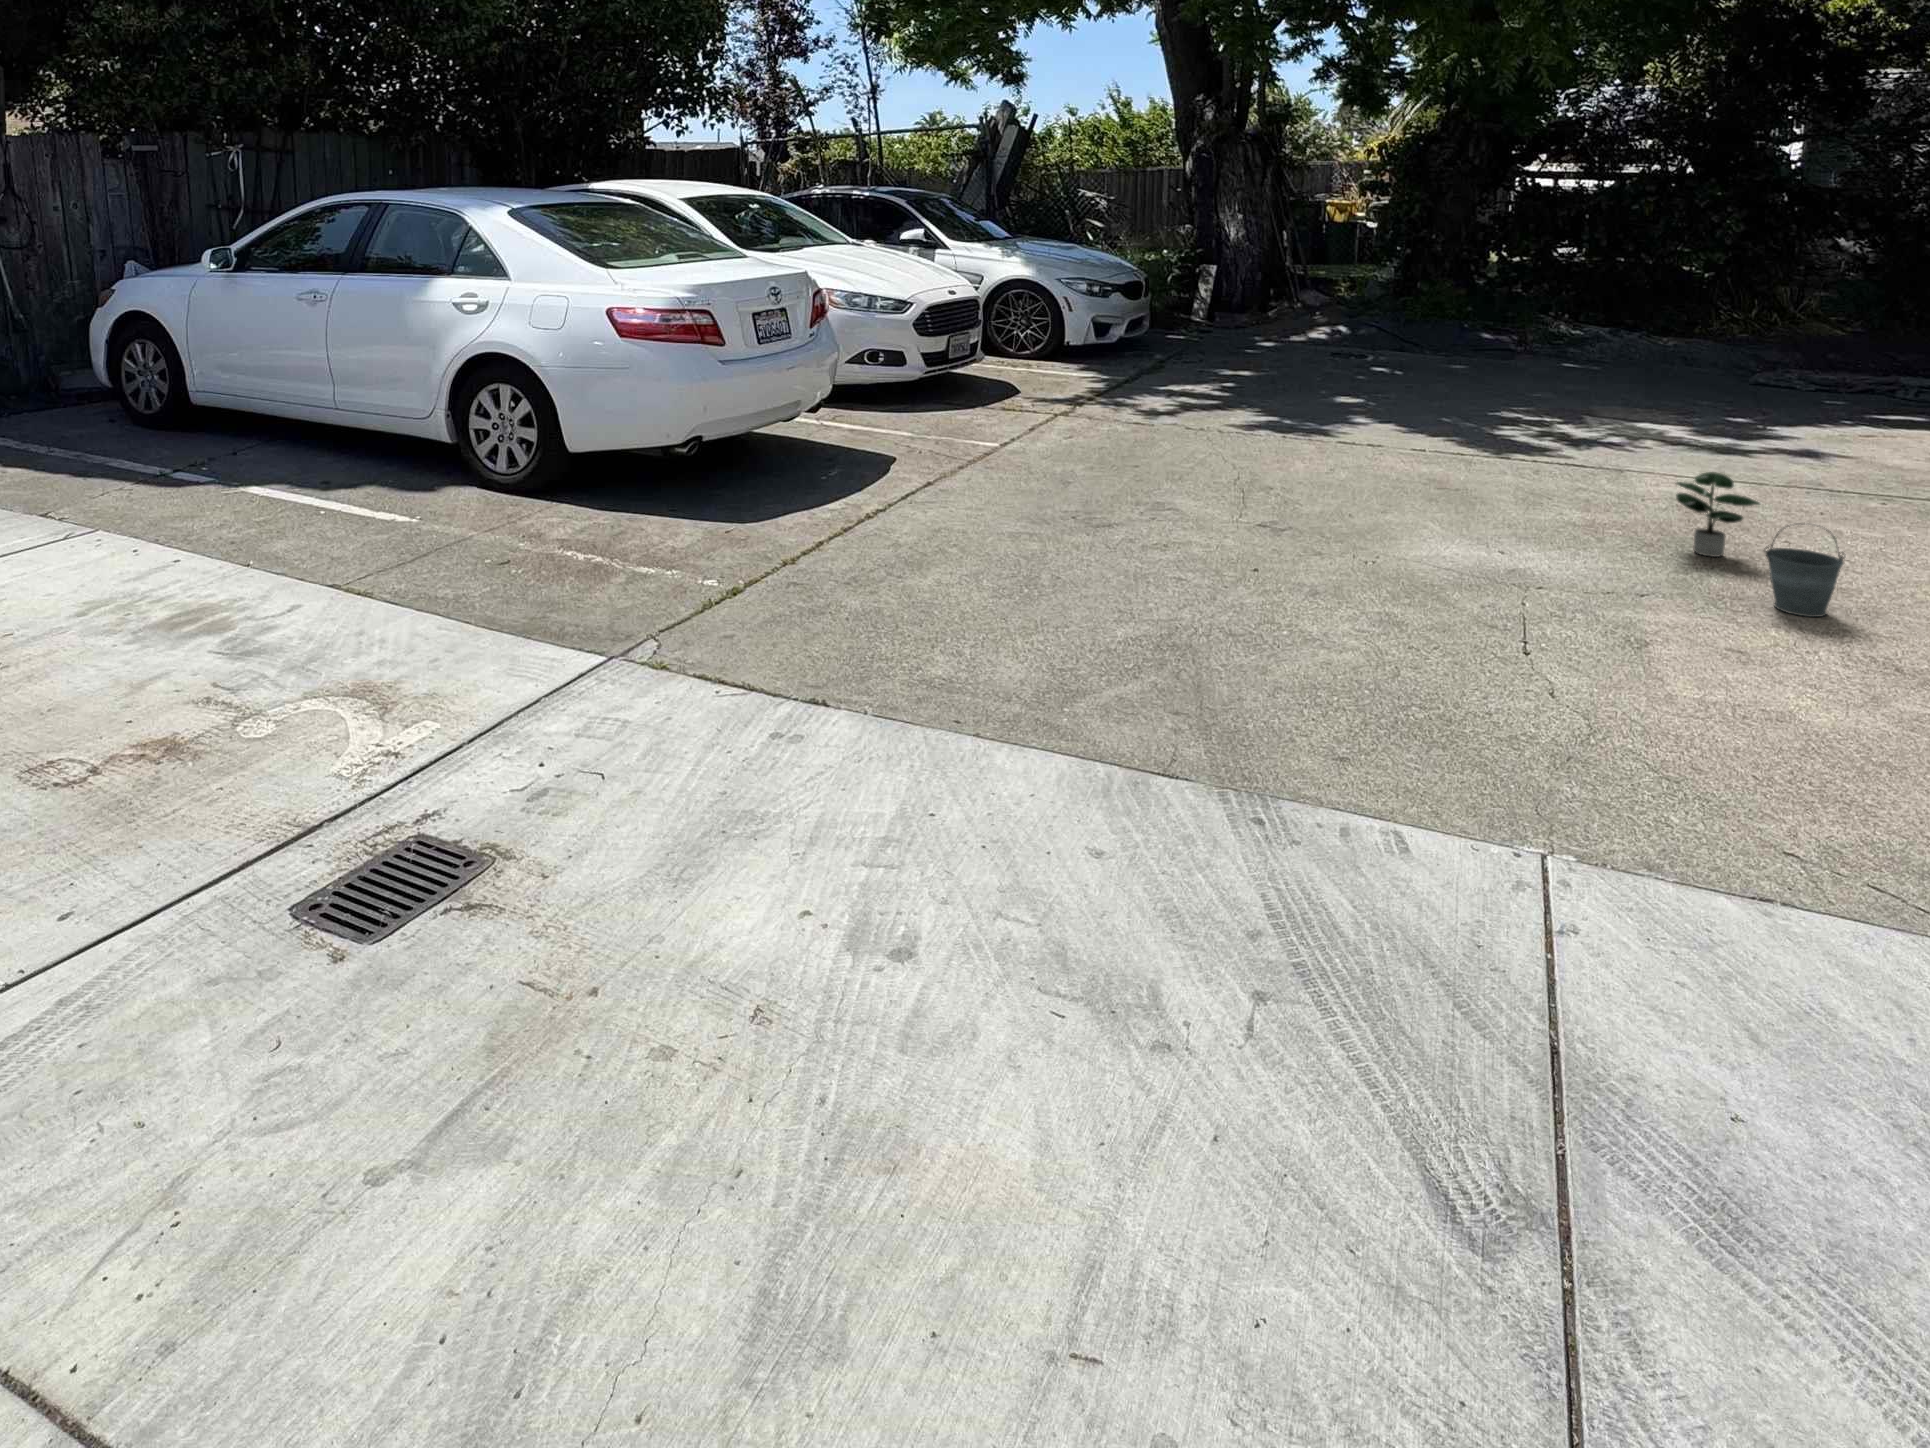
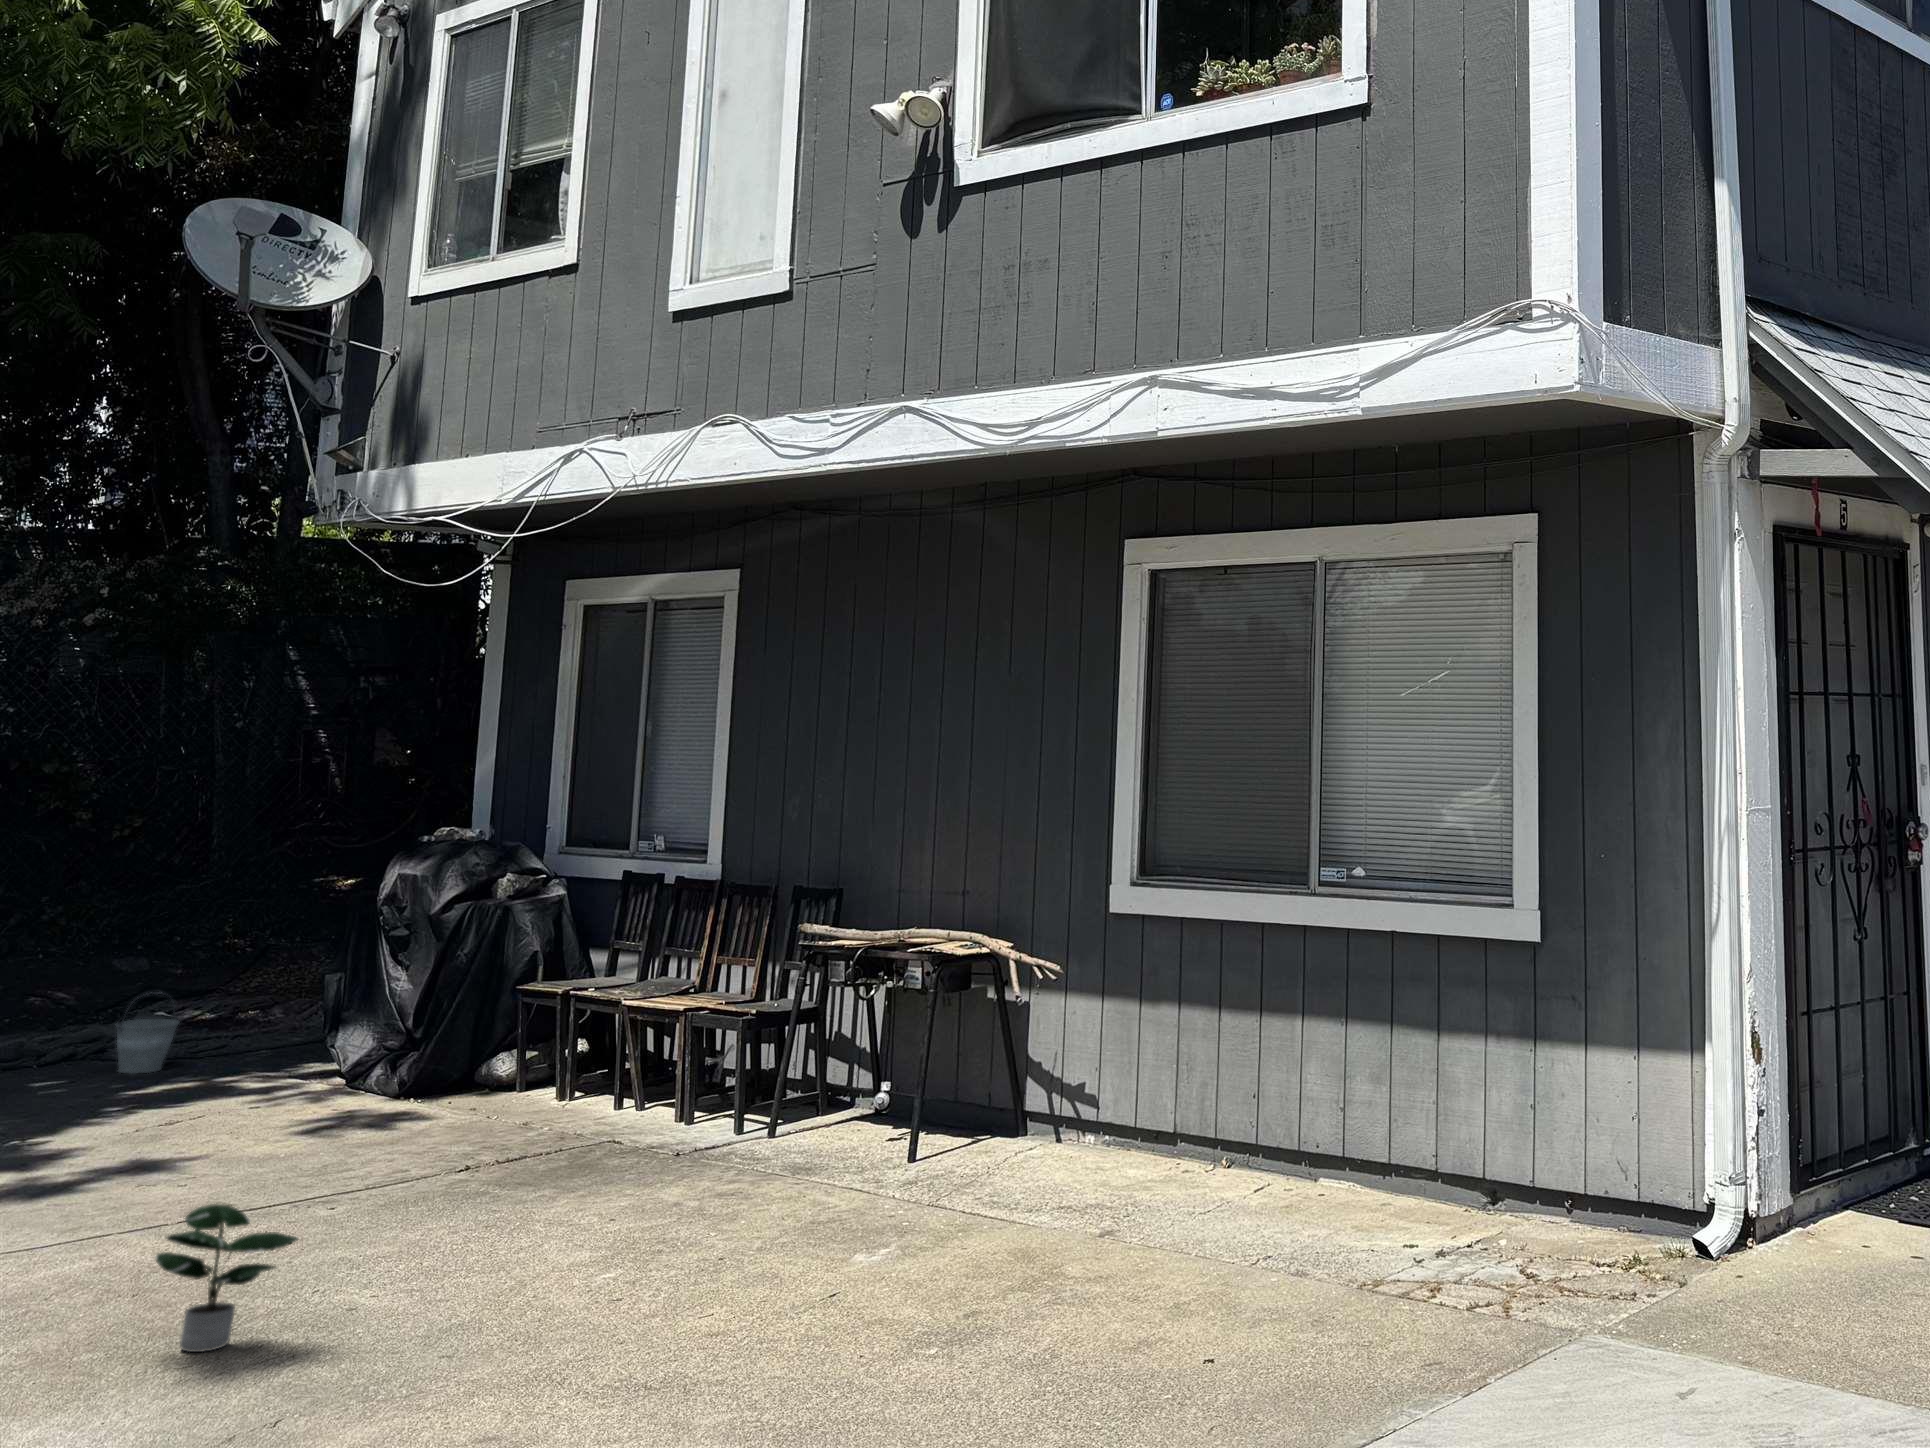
bucket: present [1765,530,1845,617] -> present [116,993,179,1074]

